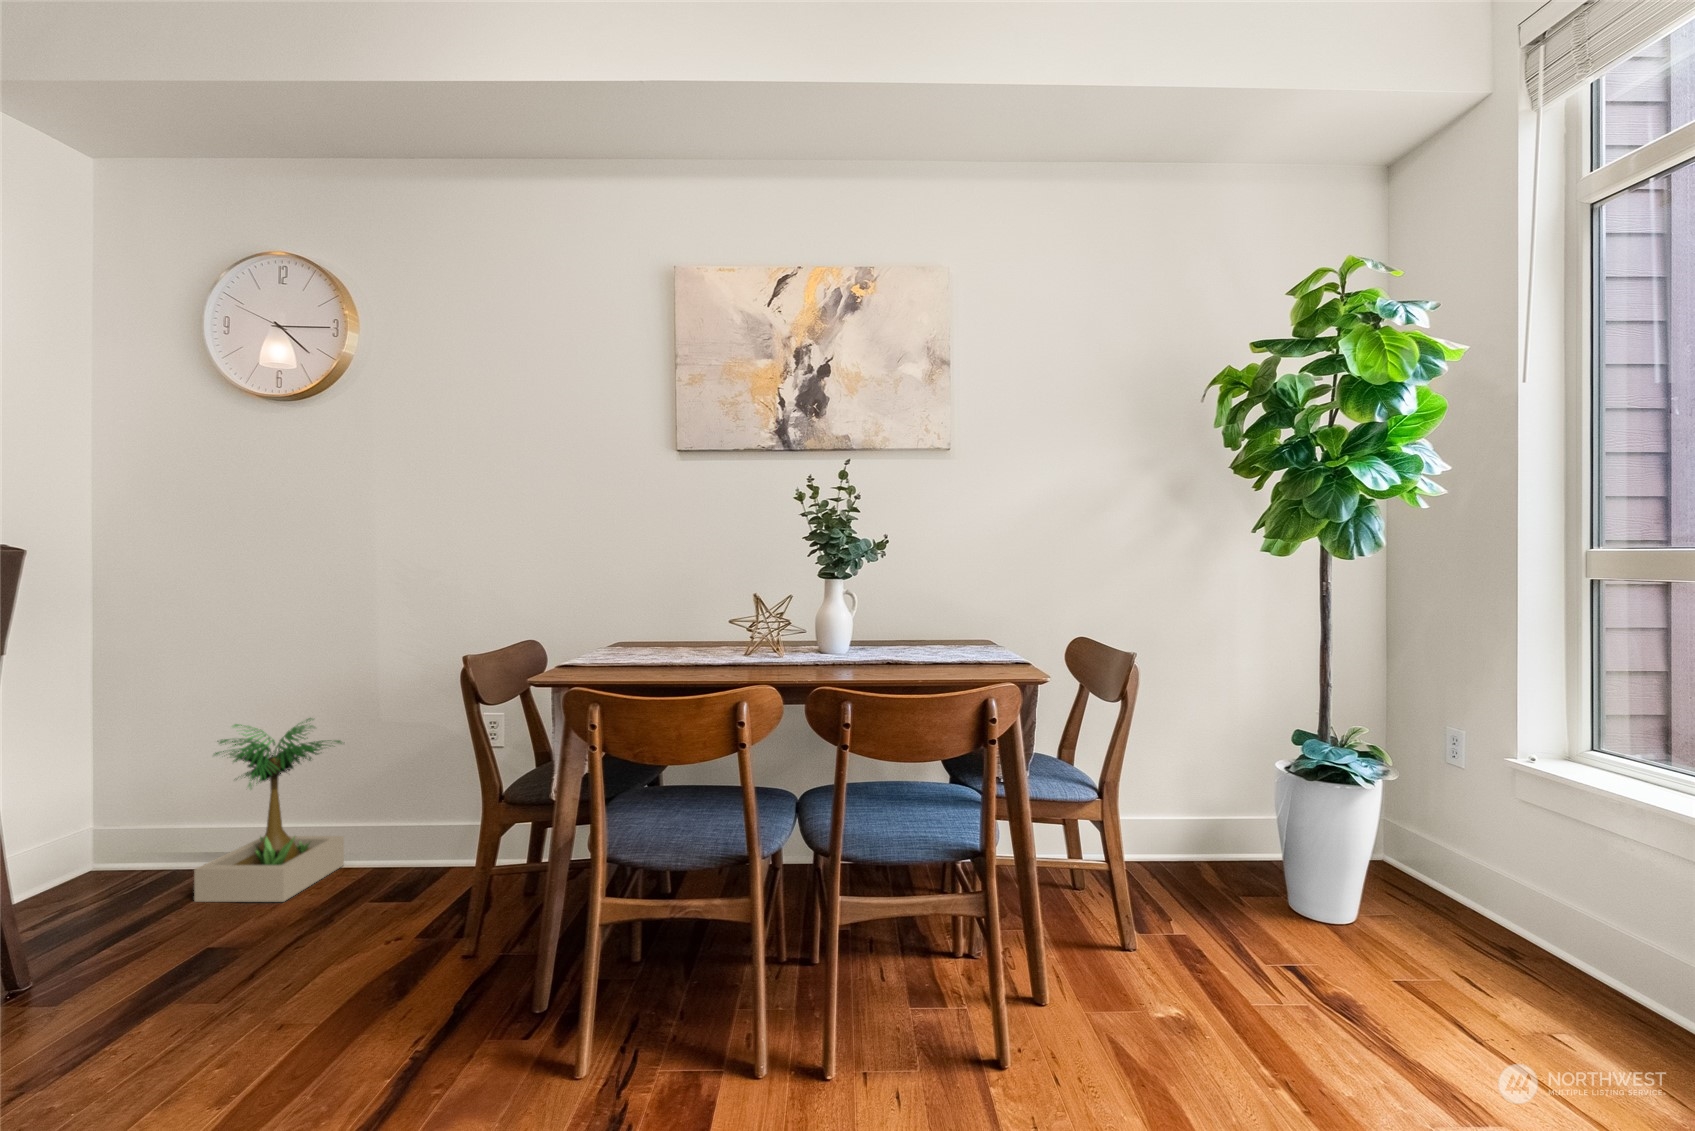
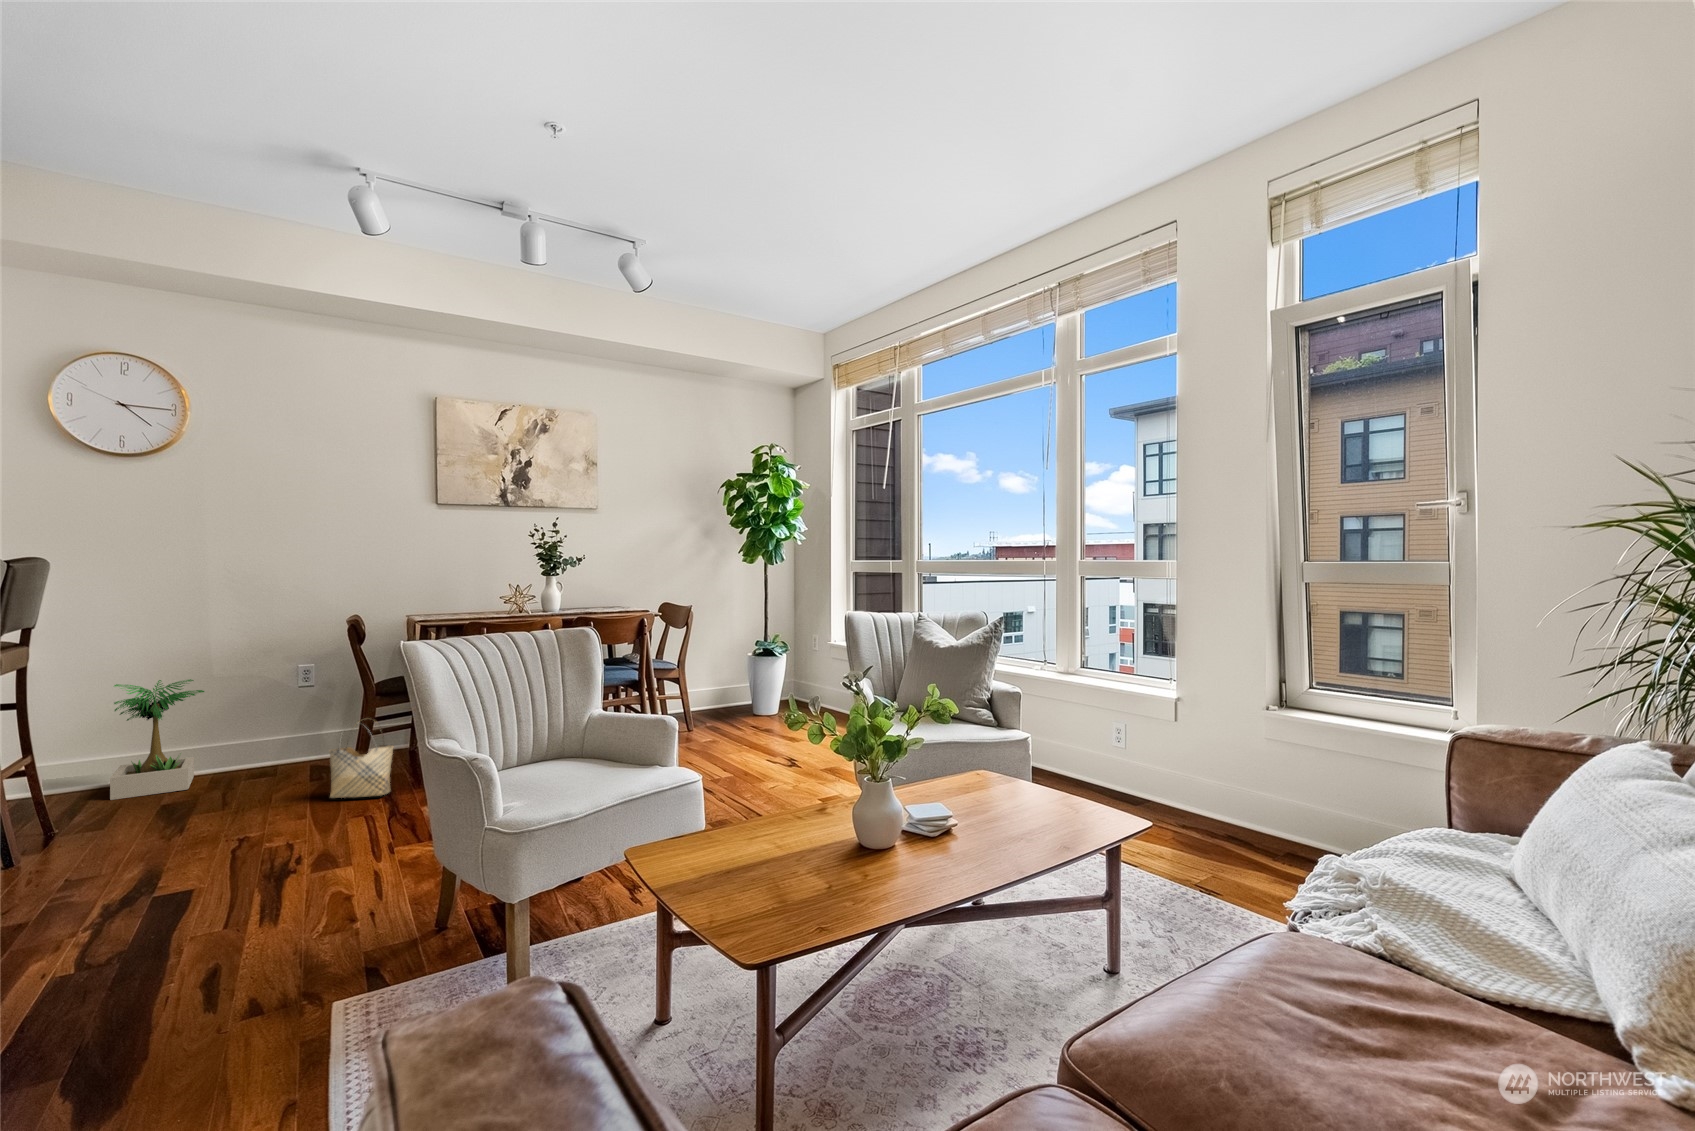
woven basket: none [331,855,442,1043] -> present [329,718,394,798]

